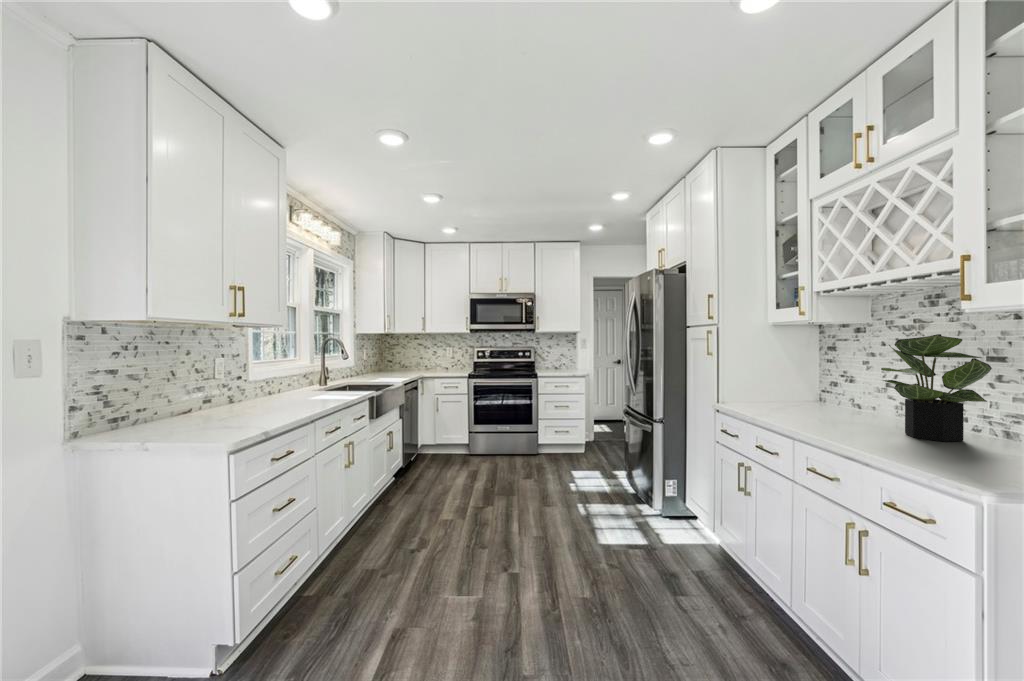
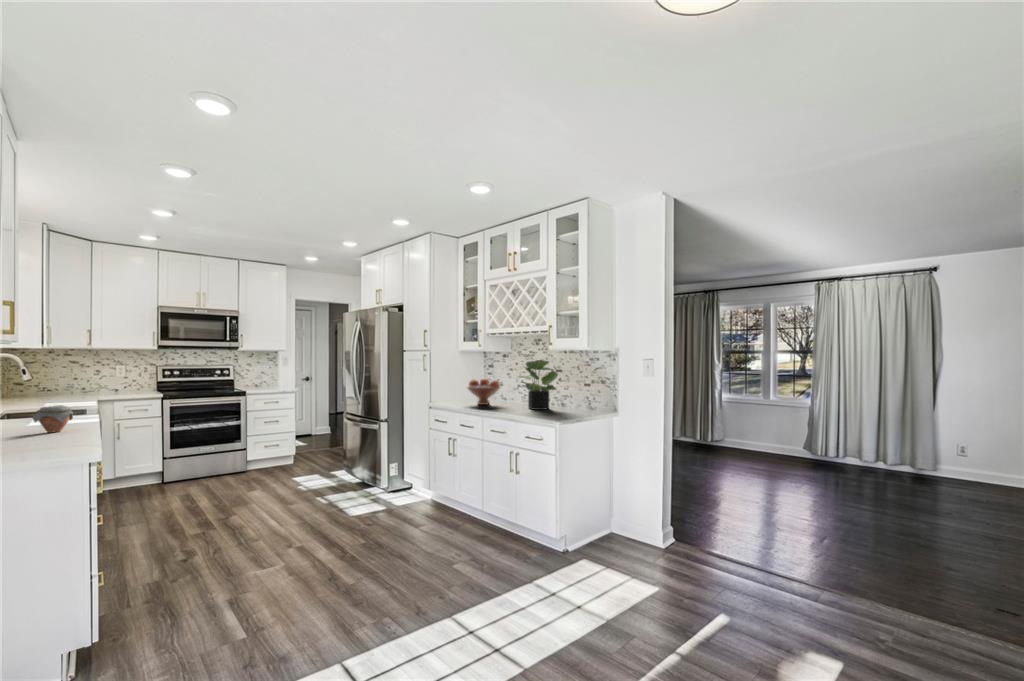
fruit bowl: none [773,370,844,416] -> present [467,378,500,405]
jar: none [278,379,308,404] -> present [32,405,73,433]

